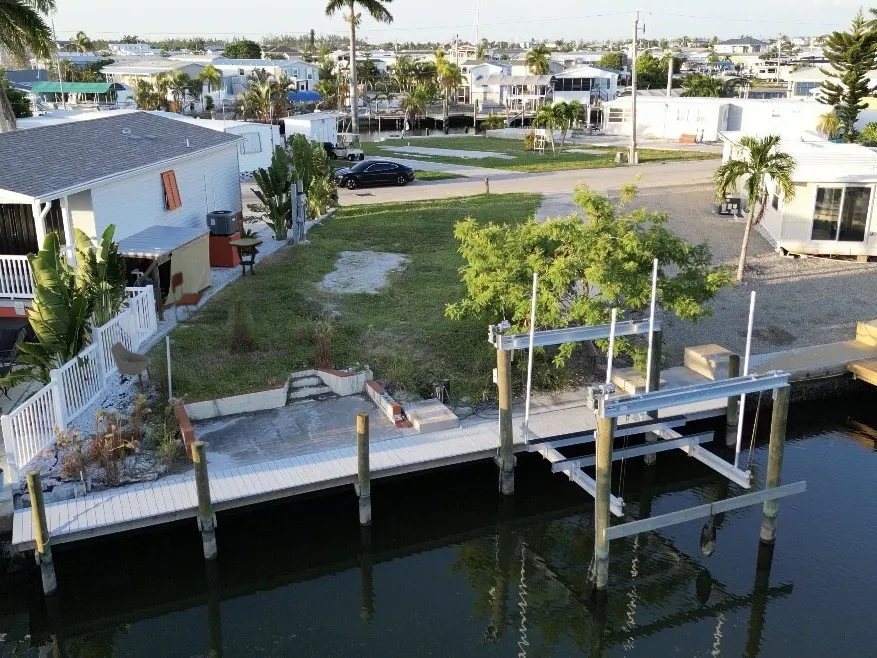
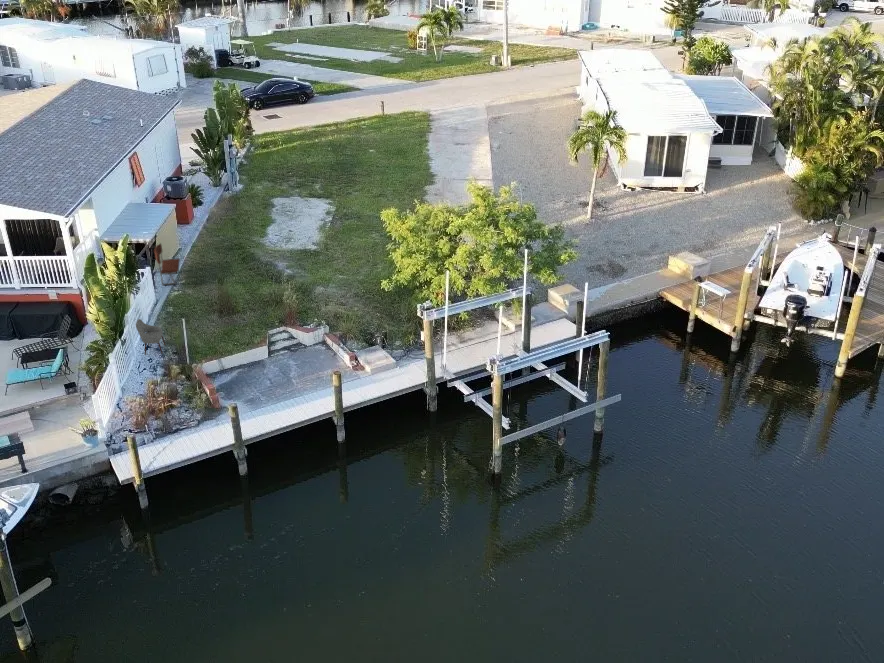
side table: present [228,238,263,276] -> none [185,199,214,232]

